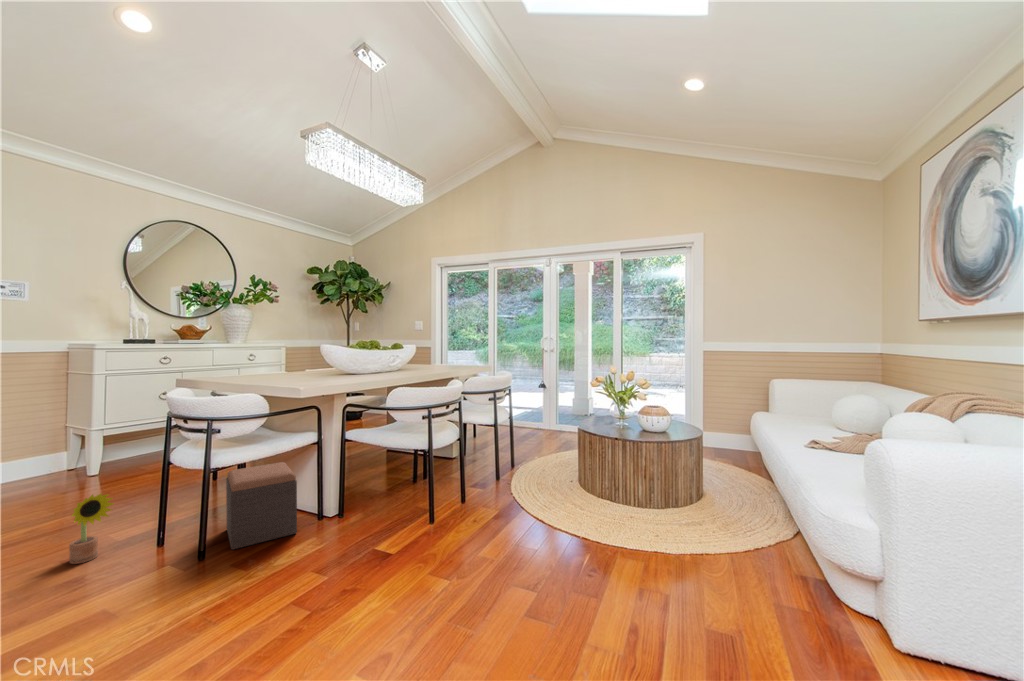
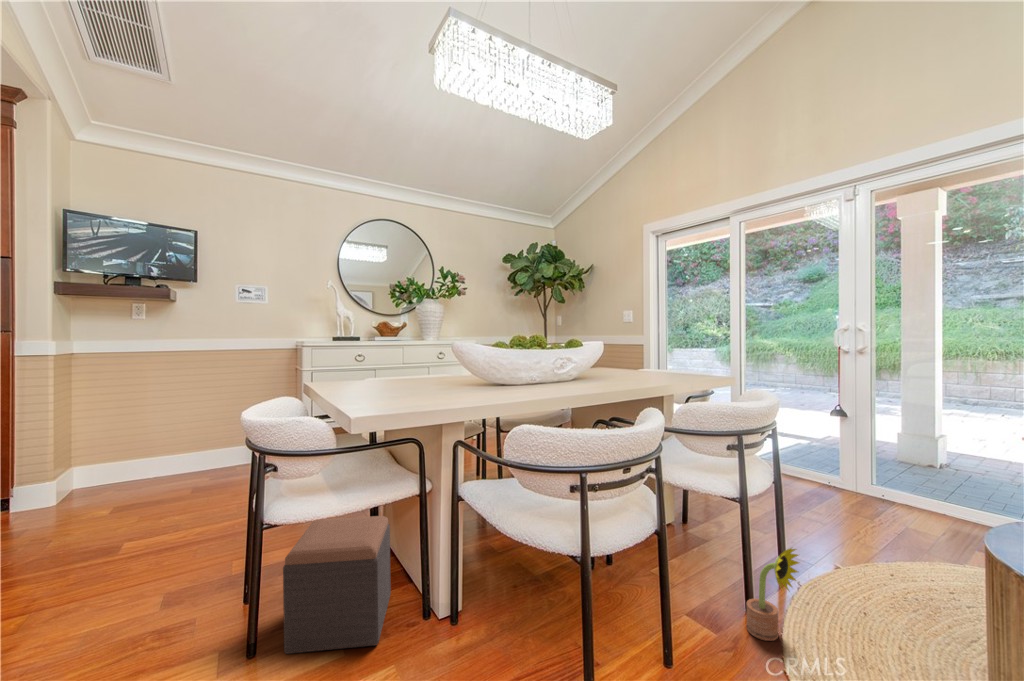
decorative plant: present [69,494,114,564] -> present [747,548,799,641]

